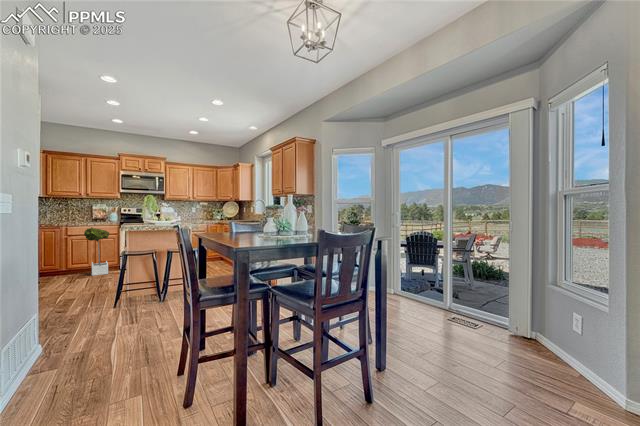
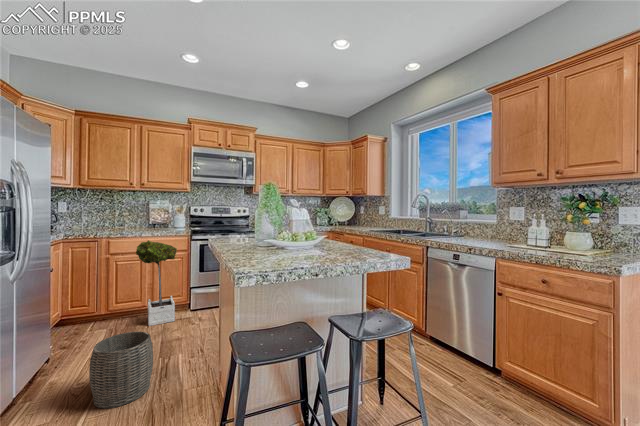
woven basket: none [63,266,93,293] -> present [89,332,153,409]

